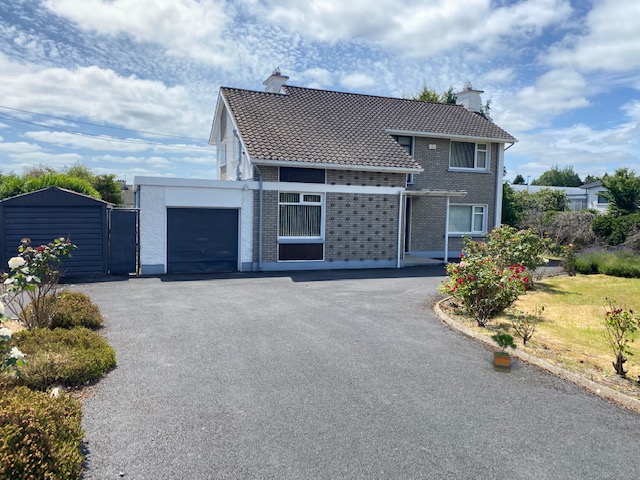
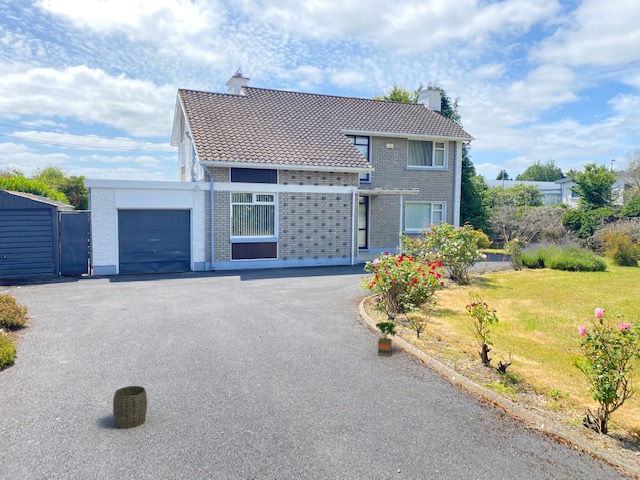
woven basket: none [246,410,284,462] -> present [113,386,147,428]

